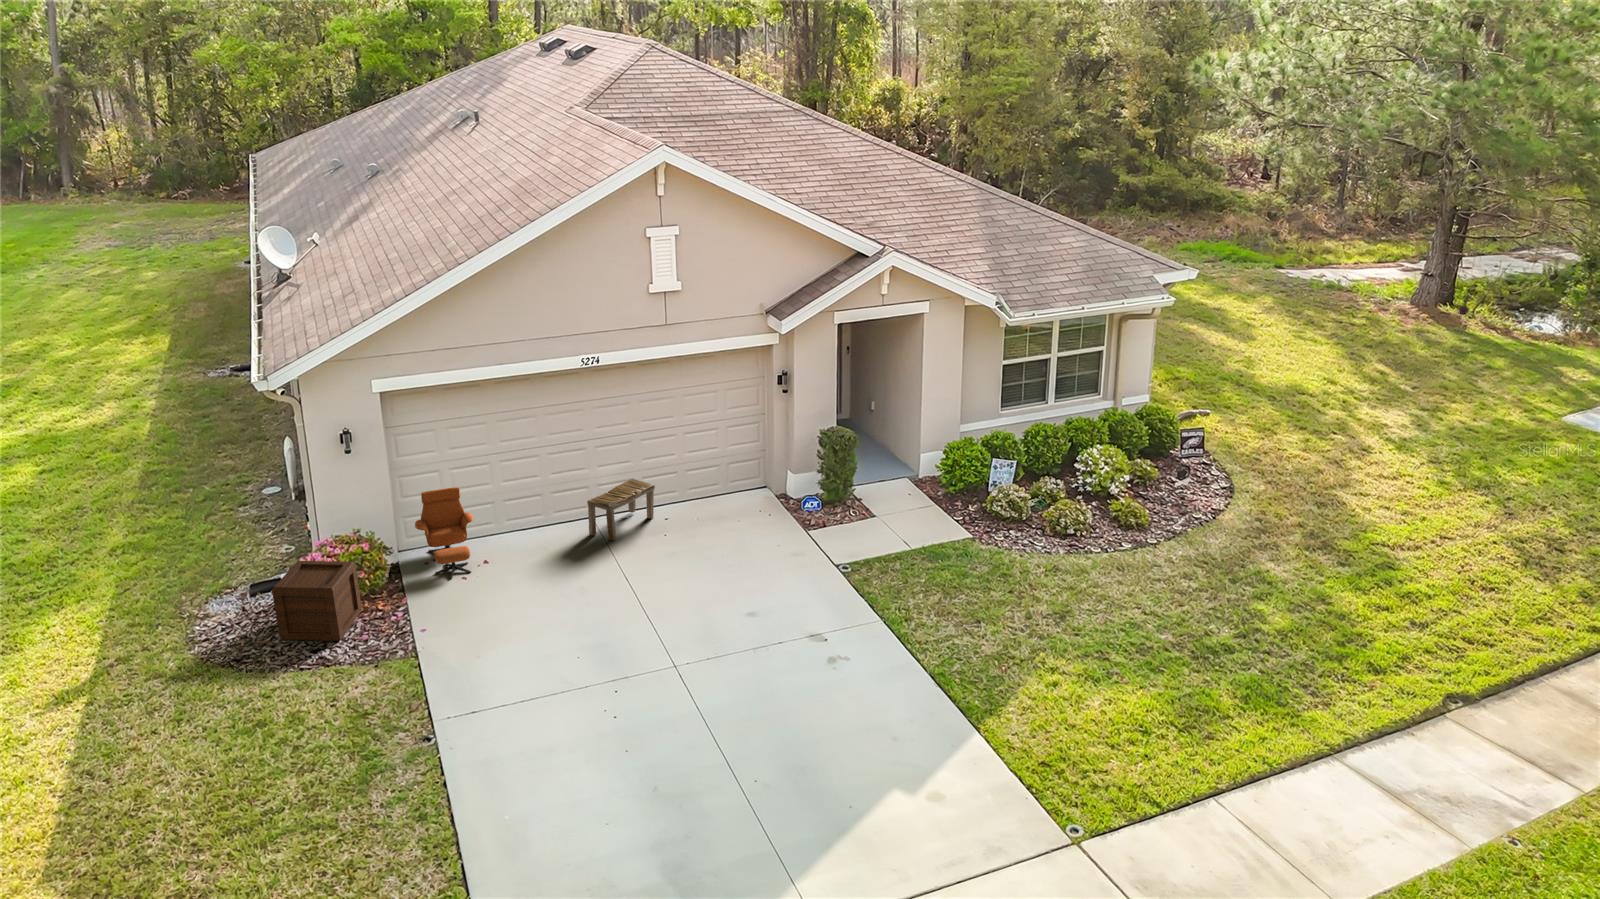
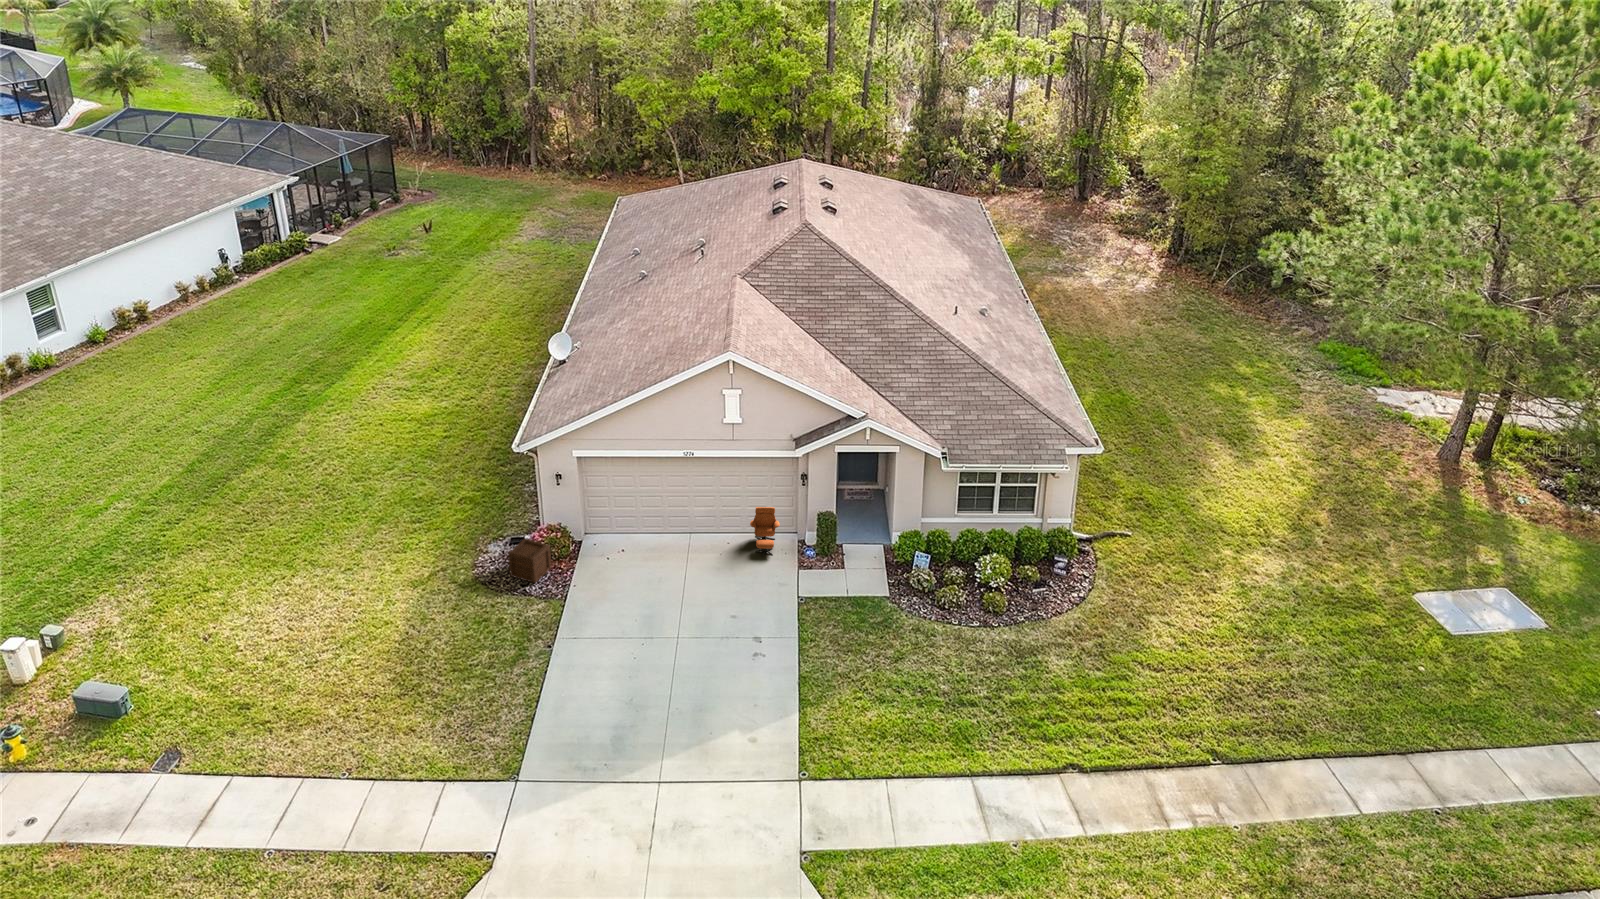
decorative plant: present [1459,293,1471,314] -> none [1438,457,1463,477]
bench: present [587,479,655,540] -> none [682,517,723,552]
lounge chair: present [415,487,473,579] -> present [750,507,780,557]

